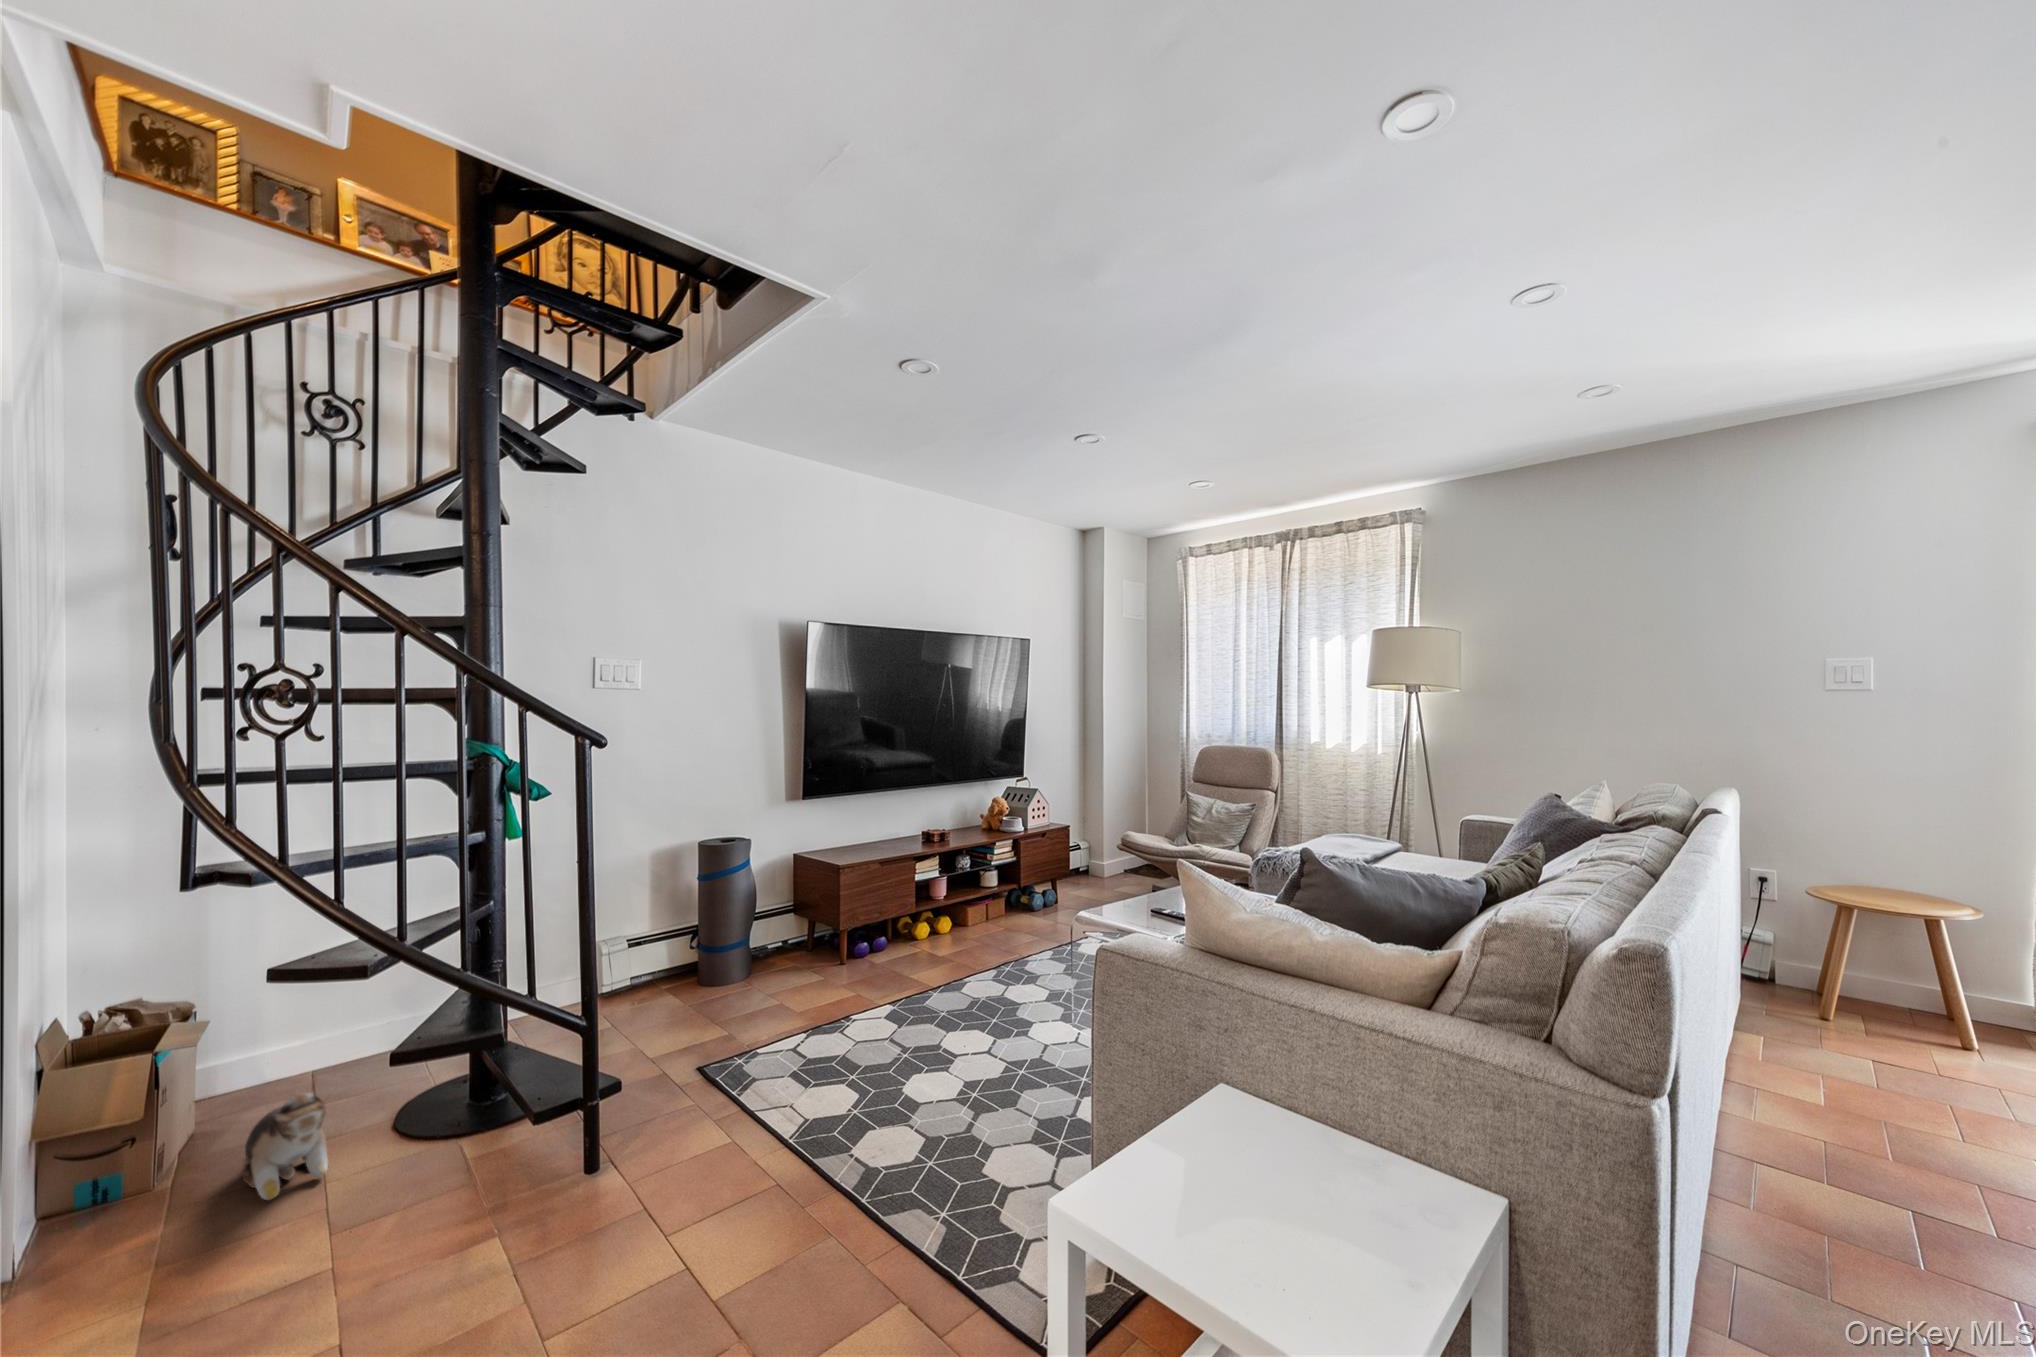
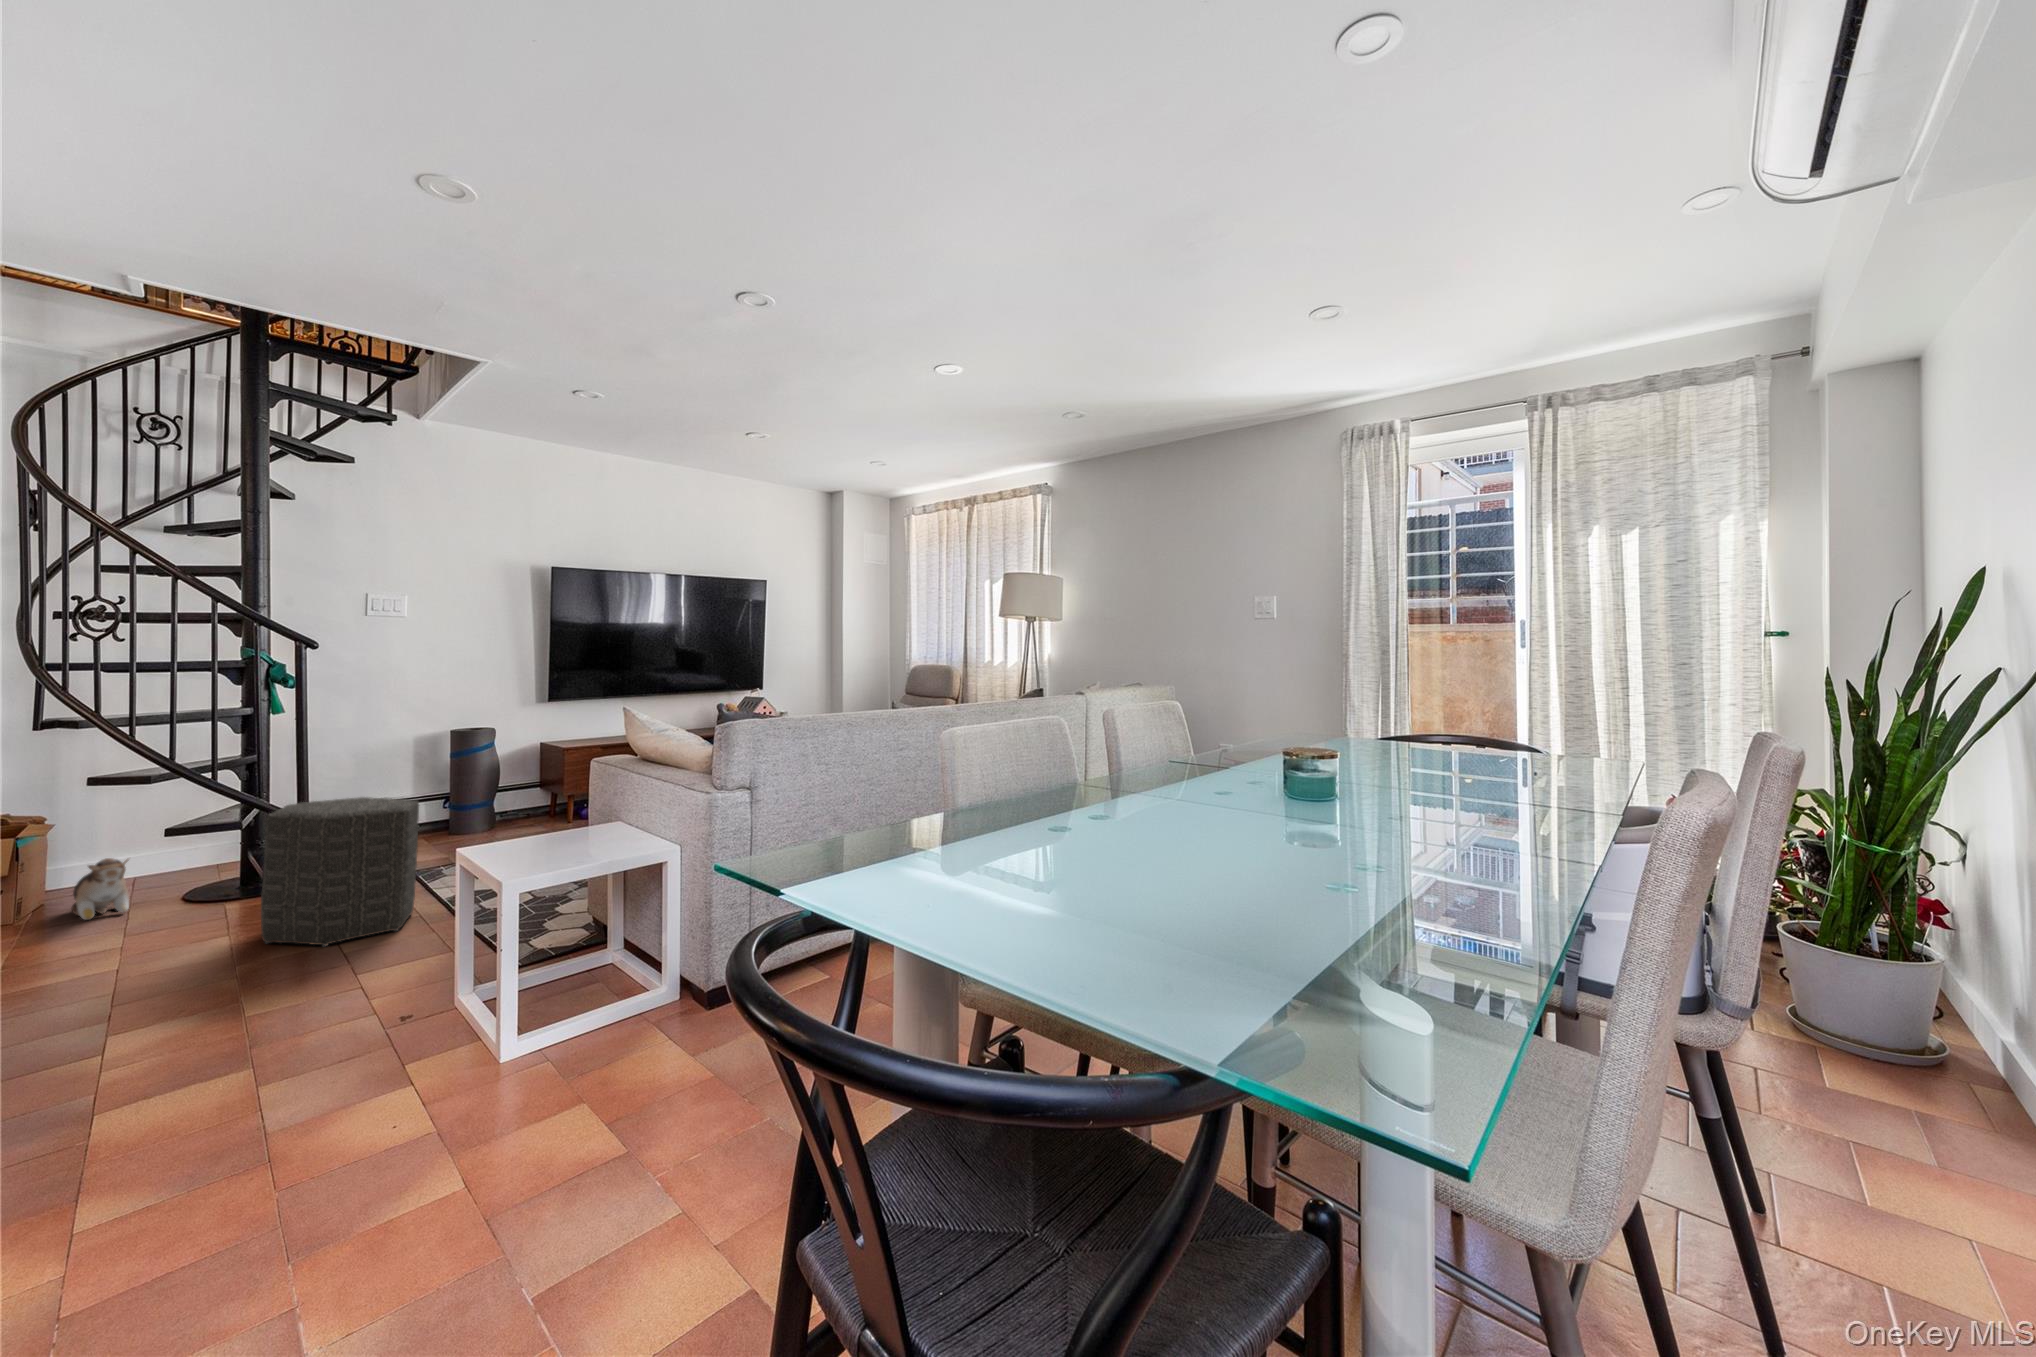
ottoman: none [567,970,778,1271] -> present [261,797,419,946]

